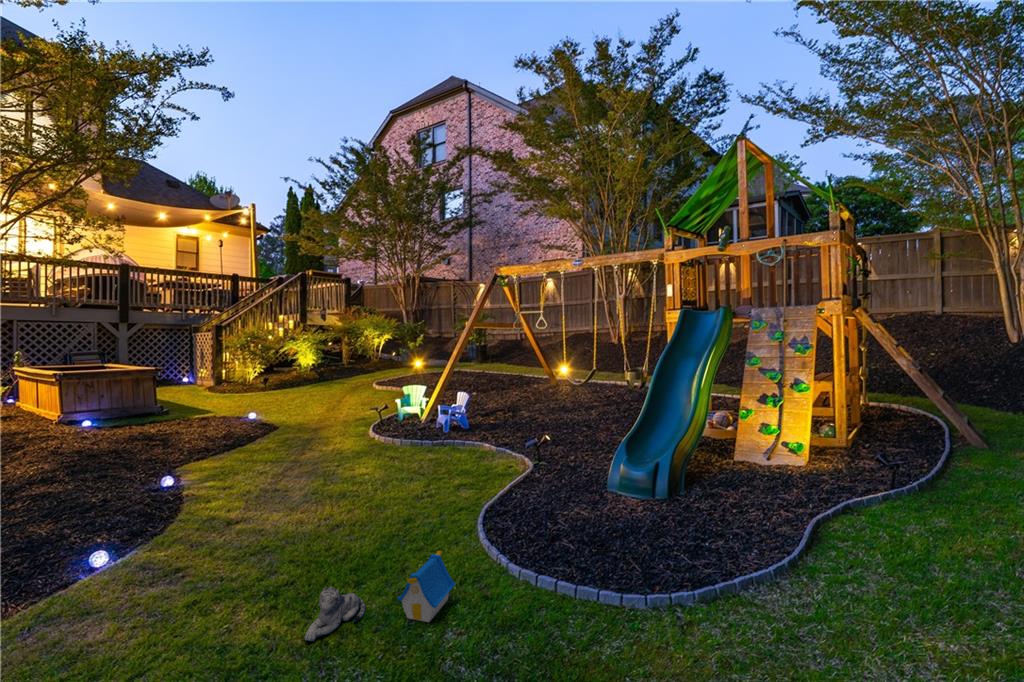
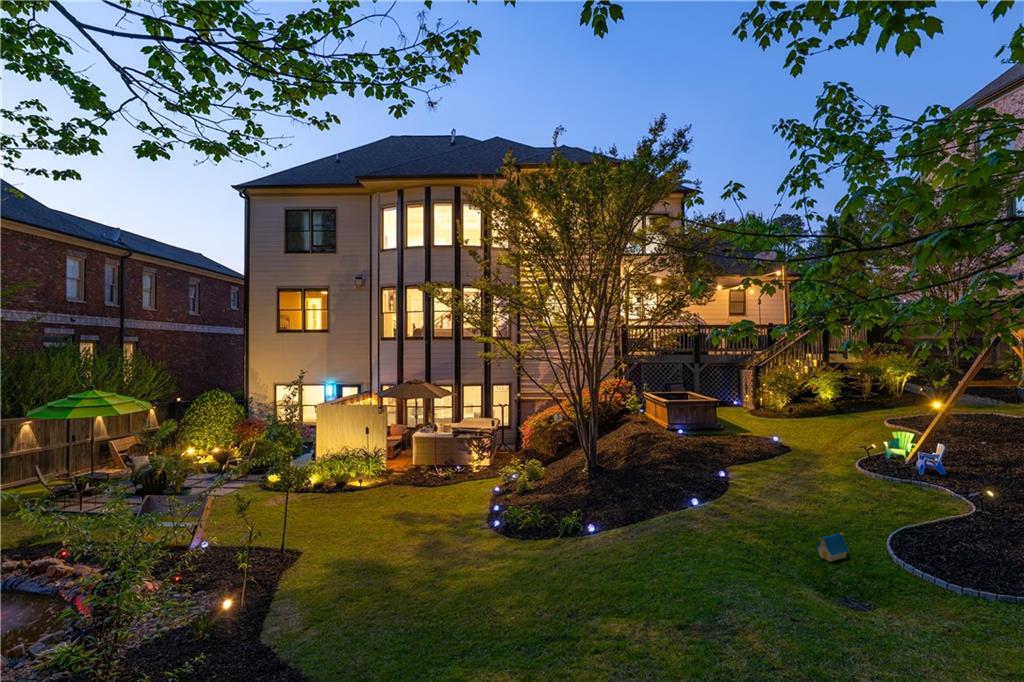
plush toy: present [305,587,366,641] -> none [772,532,804,552]

